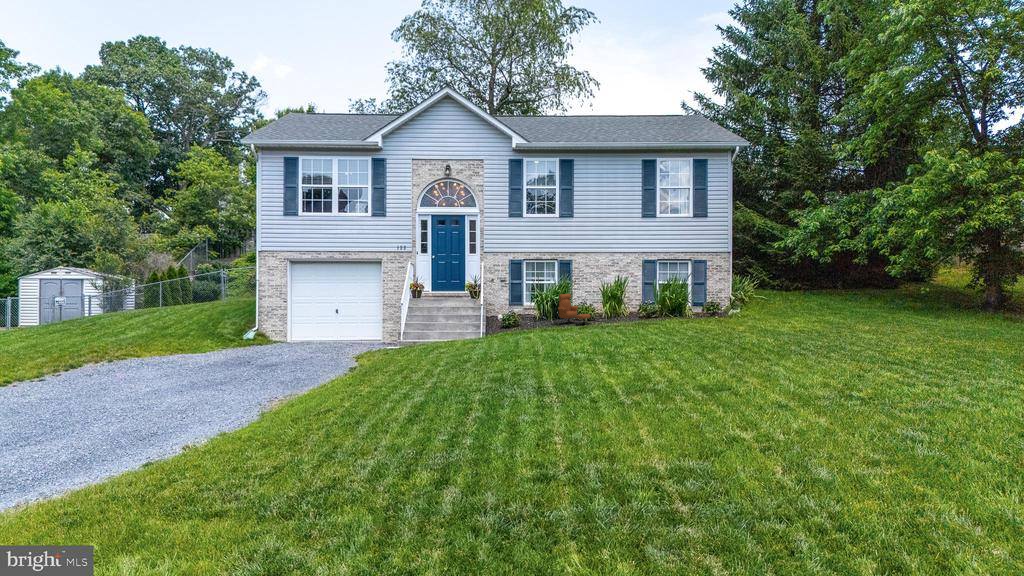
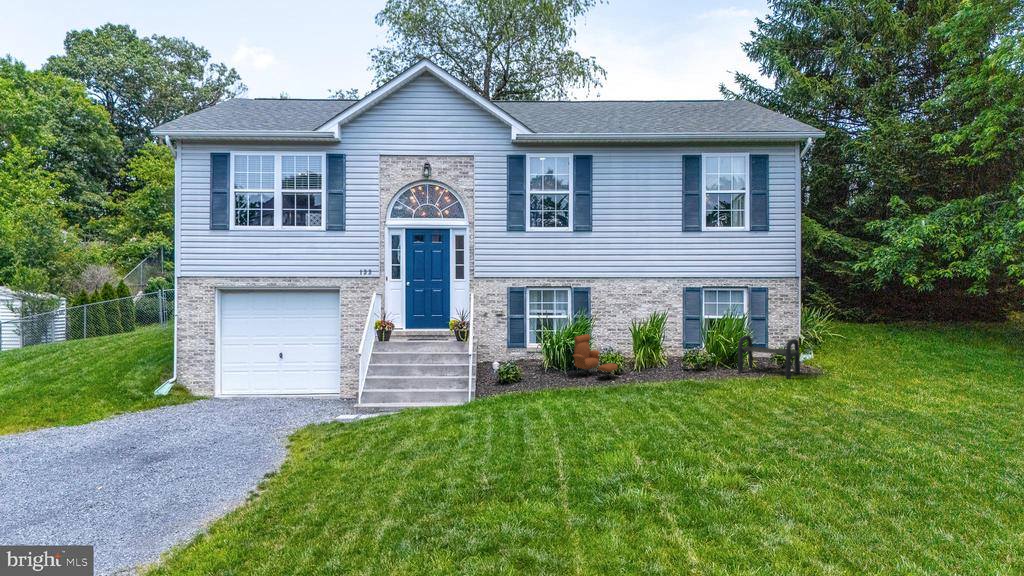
bench: none [680,294,724,322] -> present [738,336,800,379]

